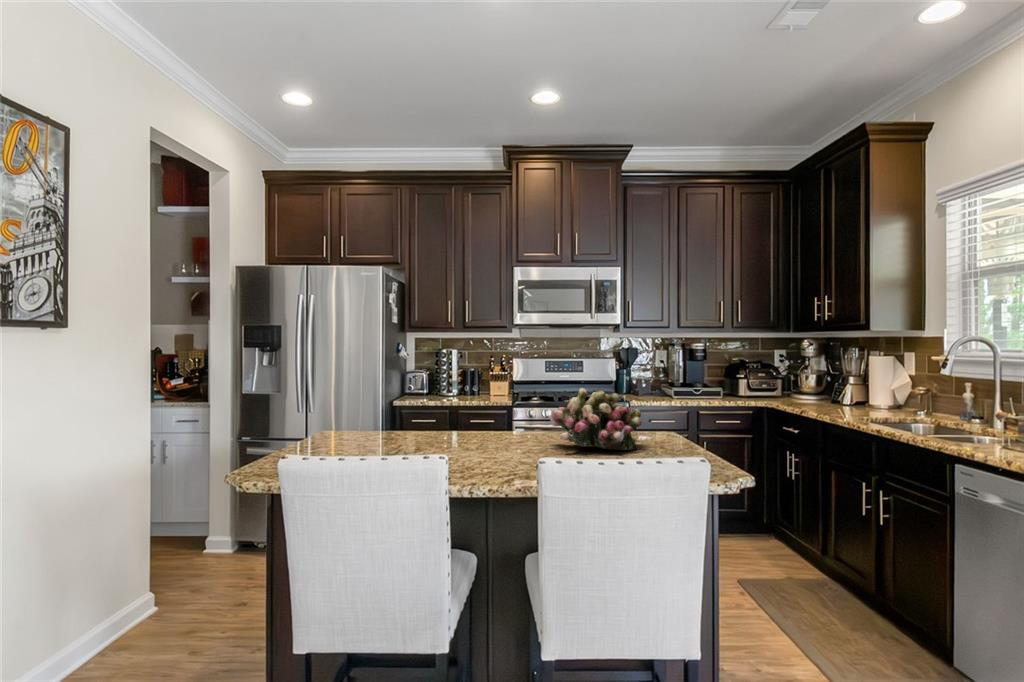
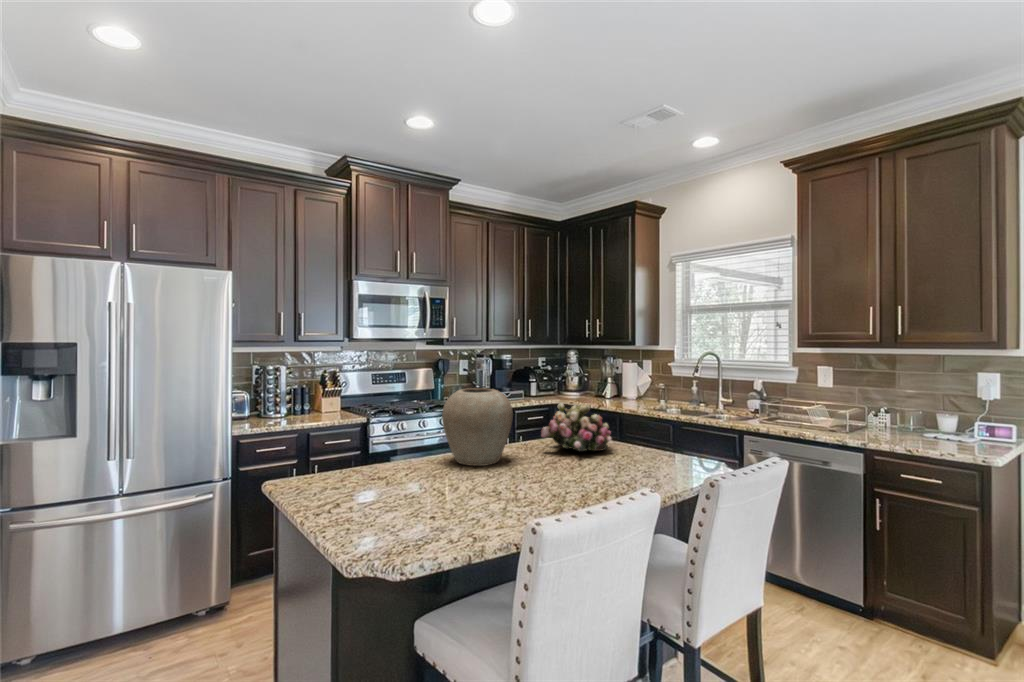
vase: none [434,366,509,447] -> present [442,388,513,466]

